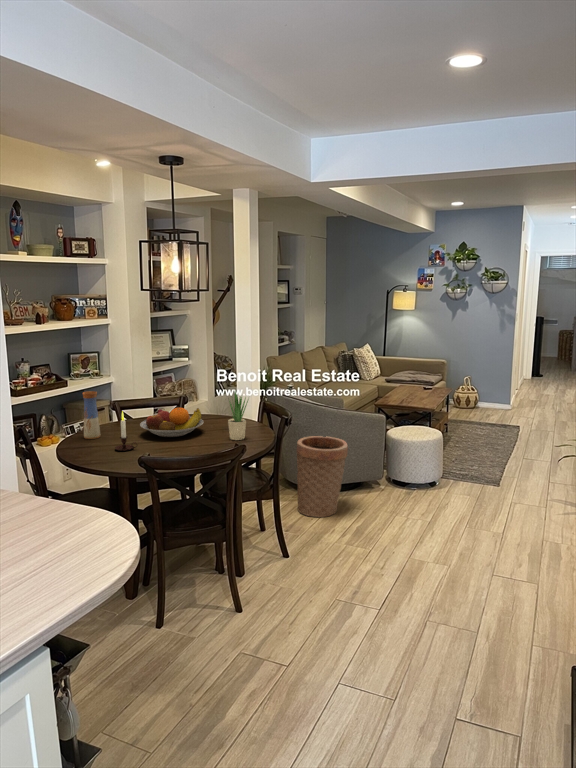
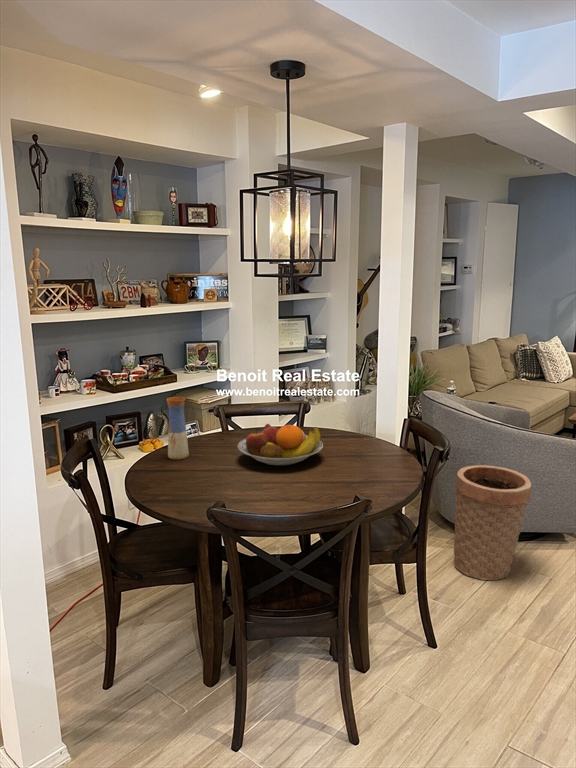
potted plant: present [228,389,248,440] -> none [355,404,387,479]
candle: present [115,411,137,451] -> none [196,429,225,485]

